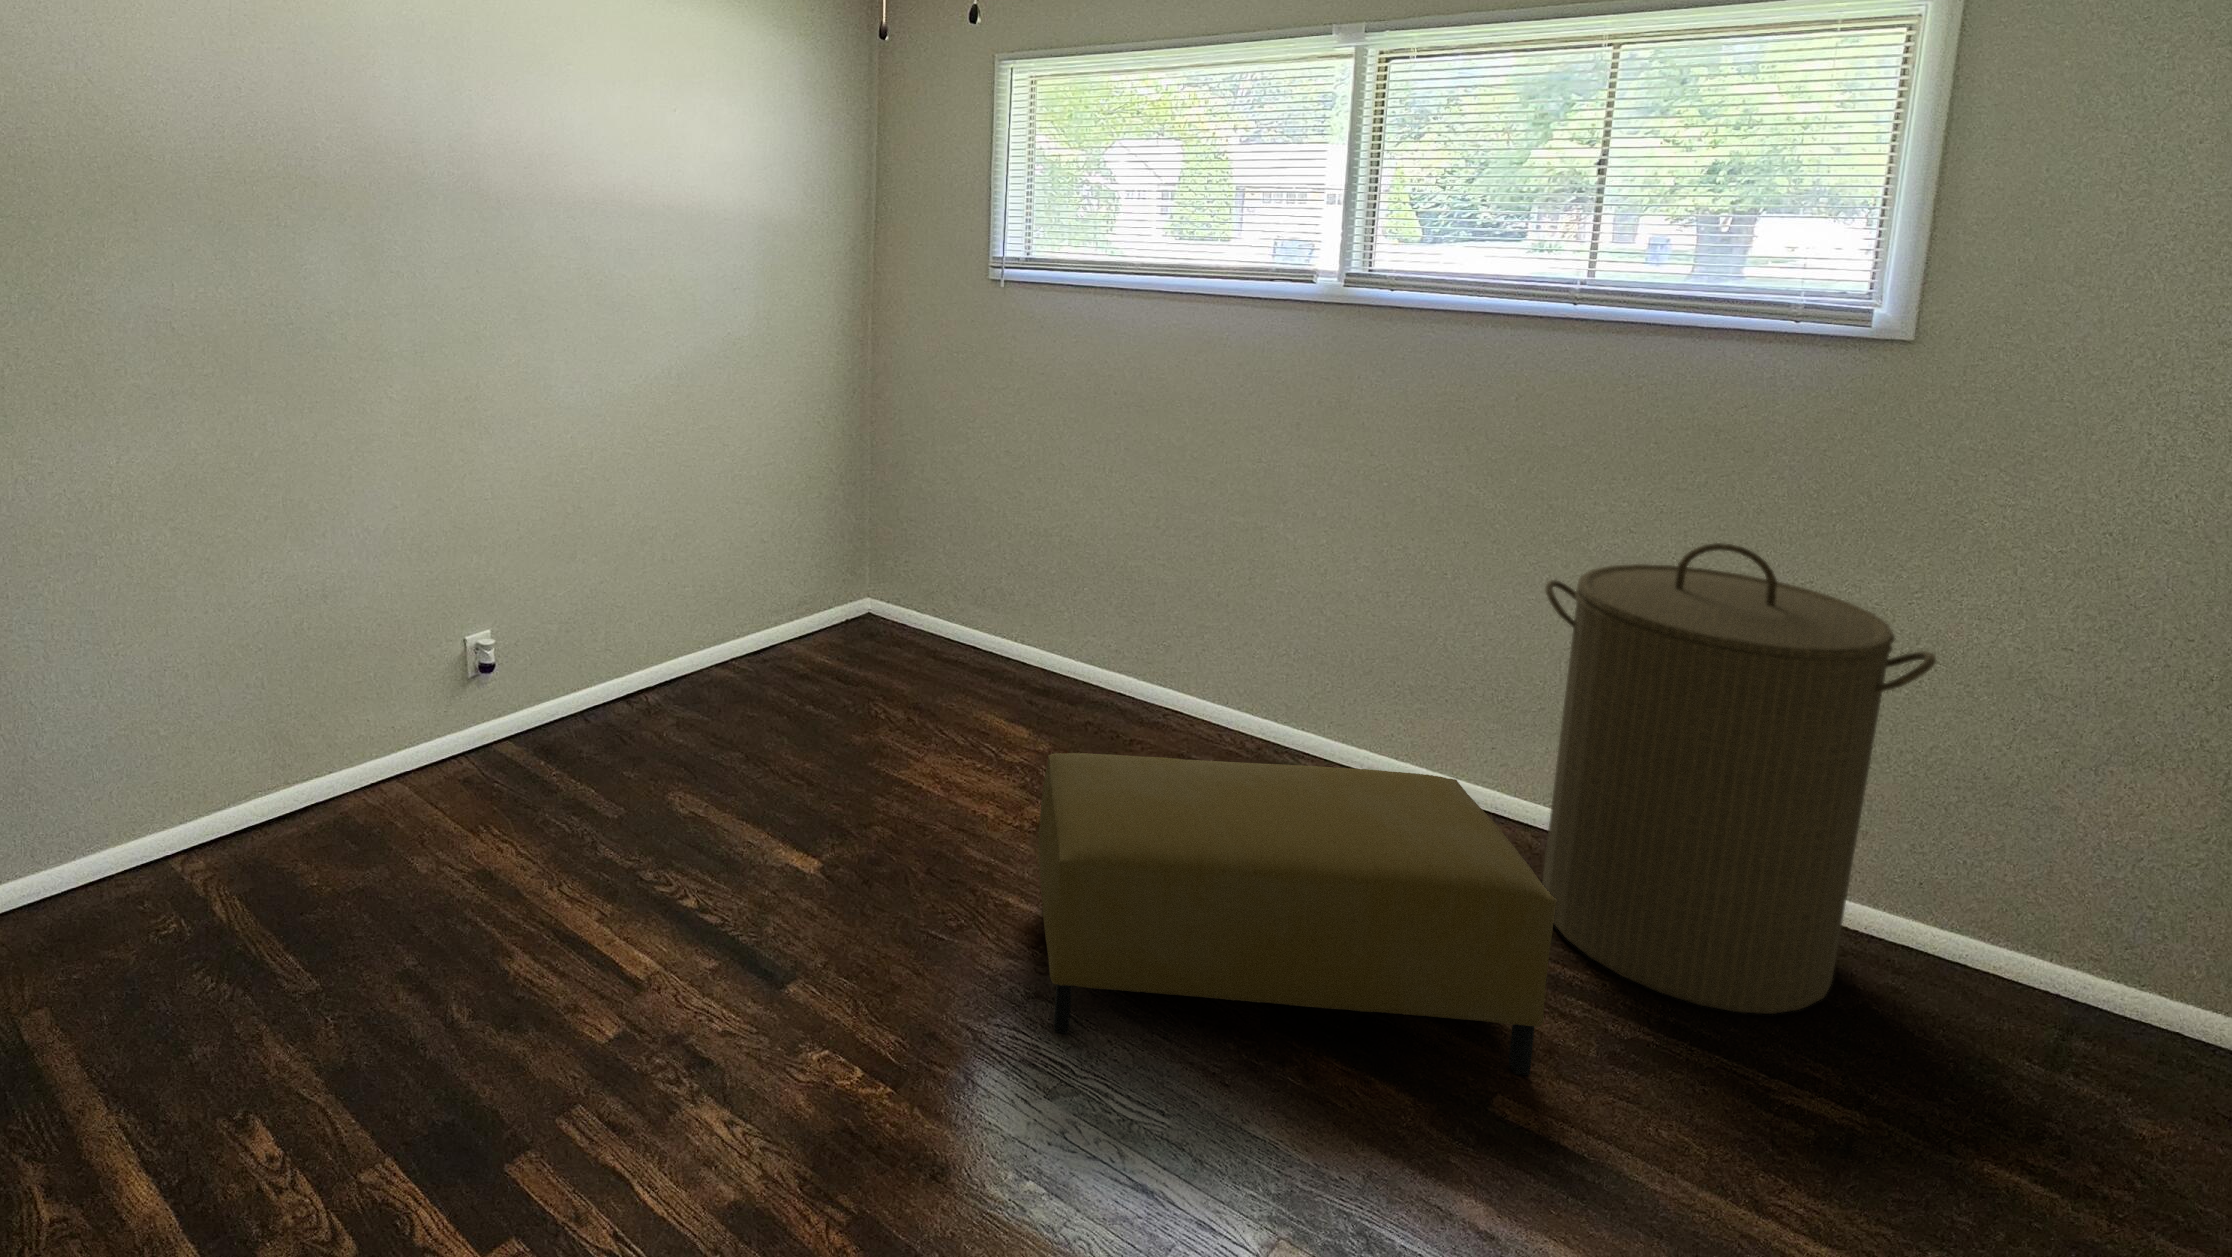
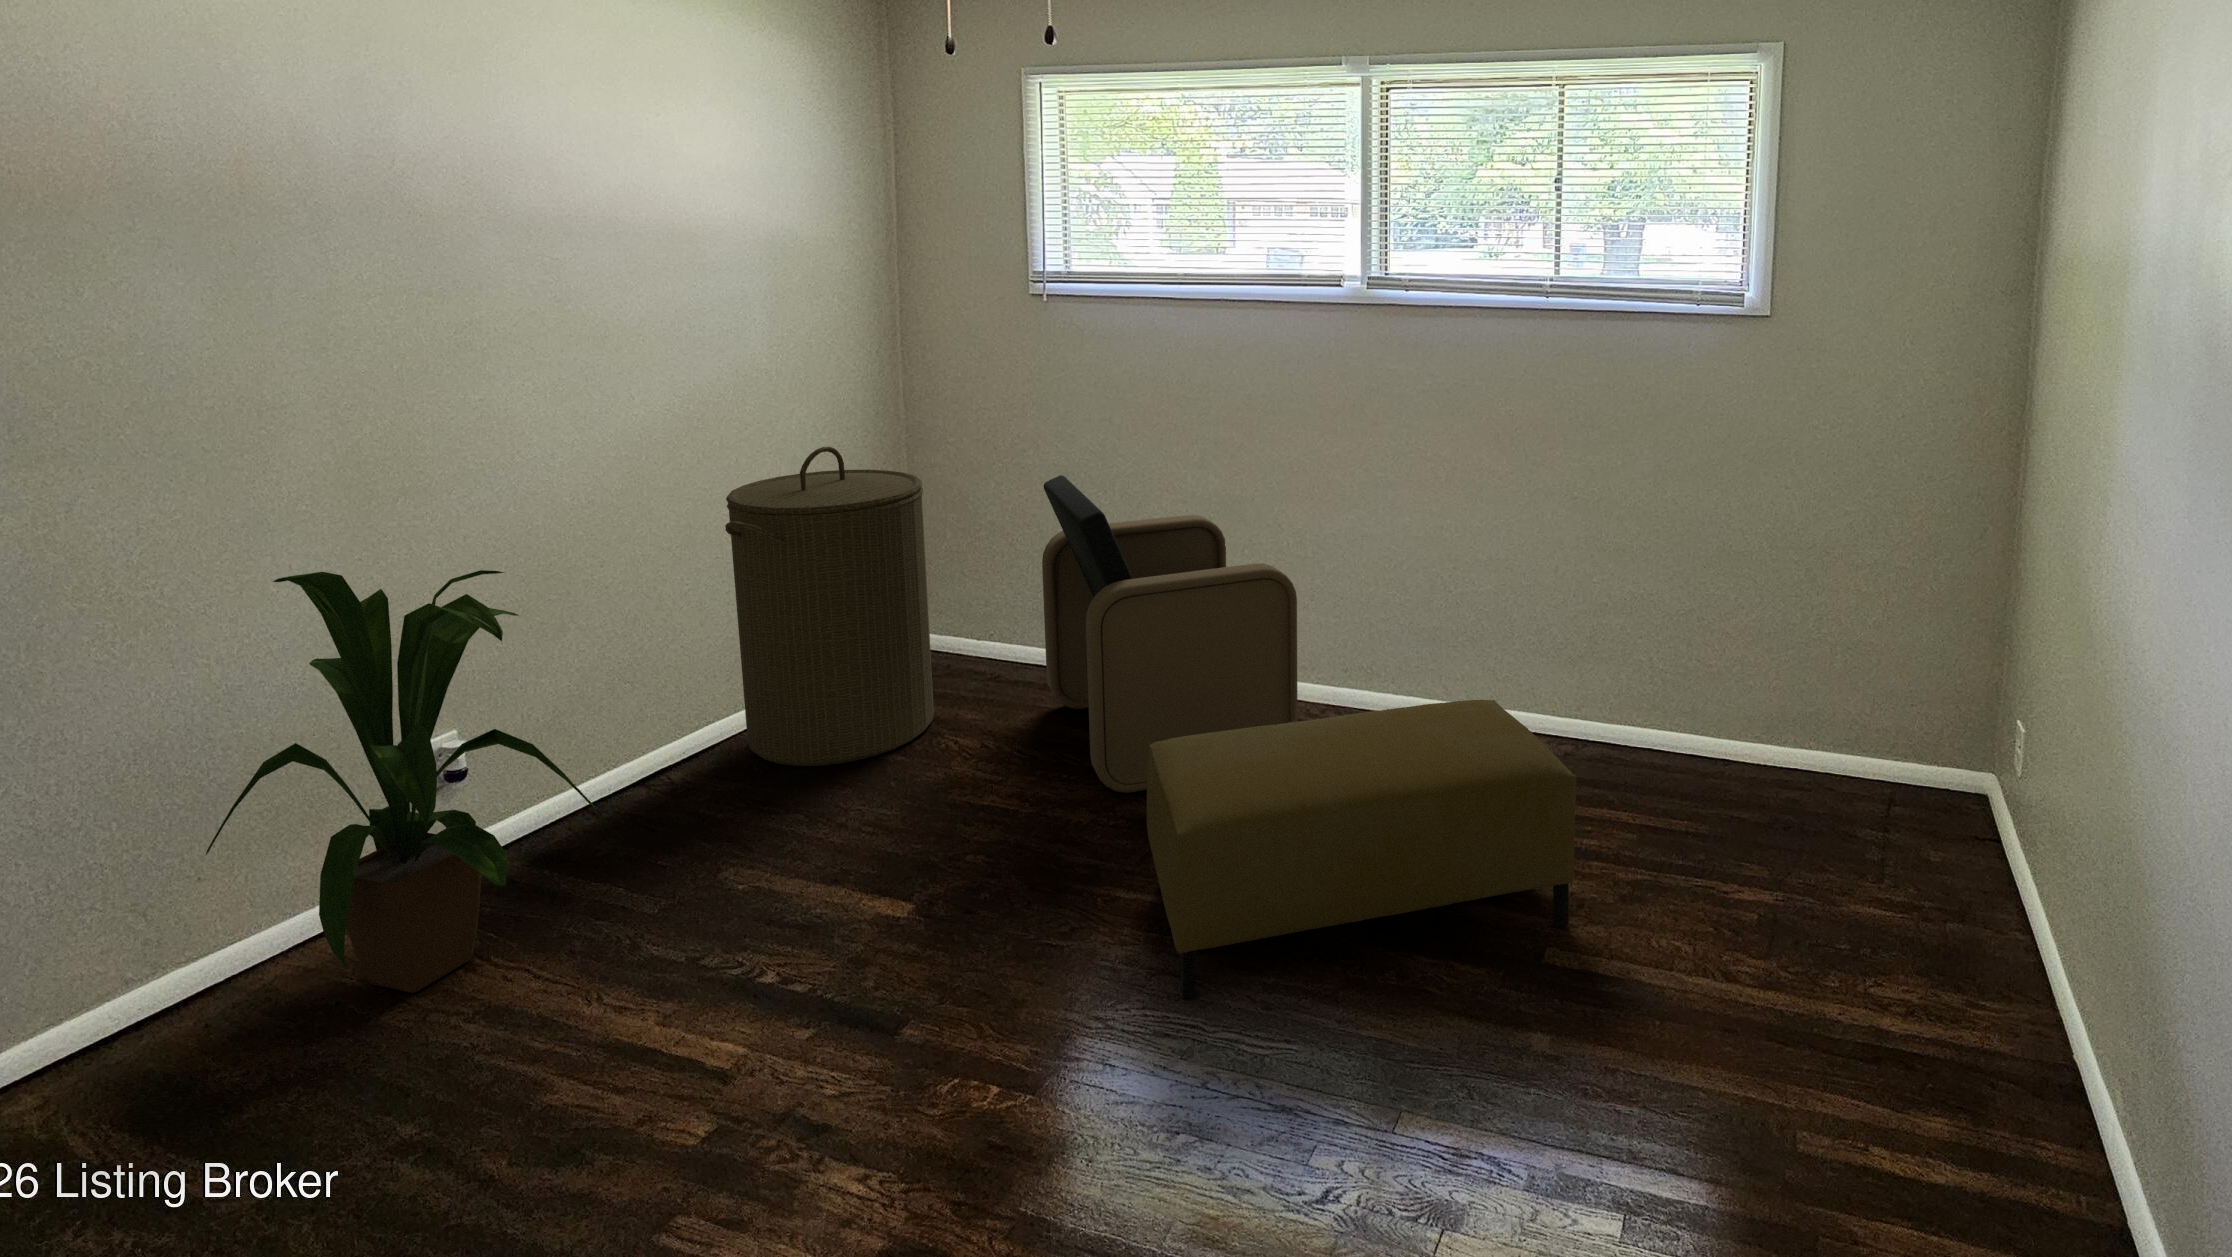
armchair: none [970,464,1228,794] -> present [1042,475,1298,793]
house plant: none [321,493,583,840] -> present [206,570,603,993]
laundry hamper: present [1542,543,1936,1014] -> present [725,447,934,766]

